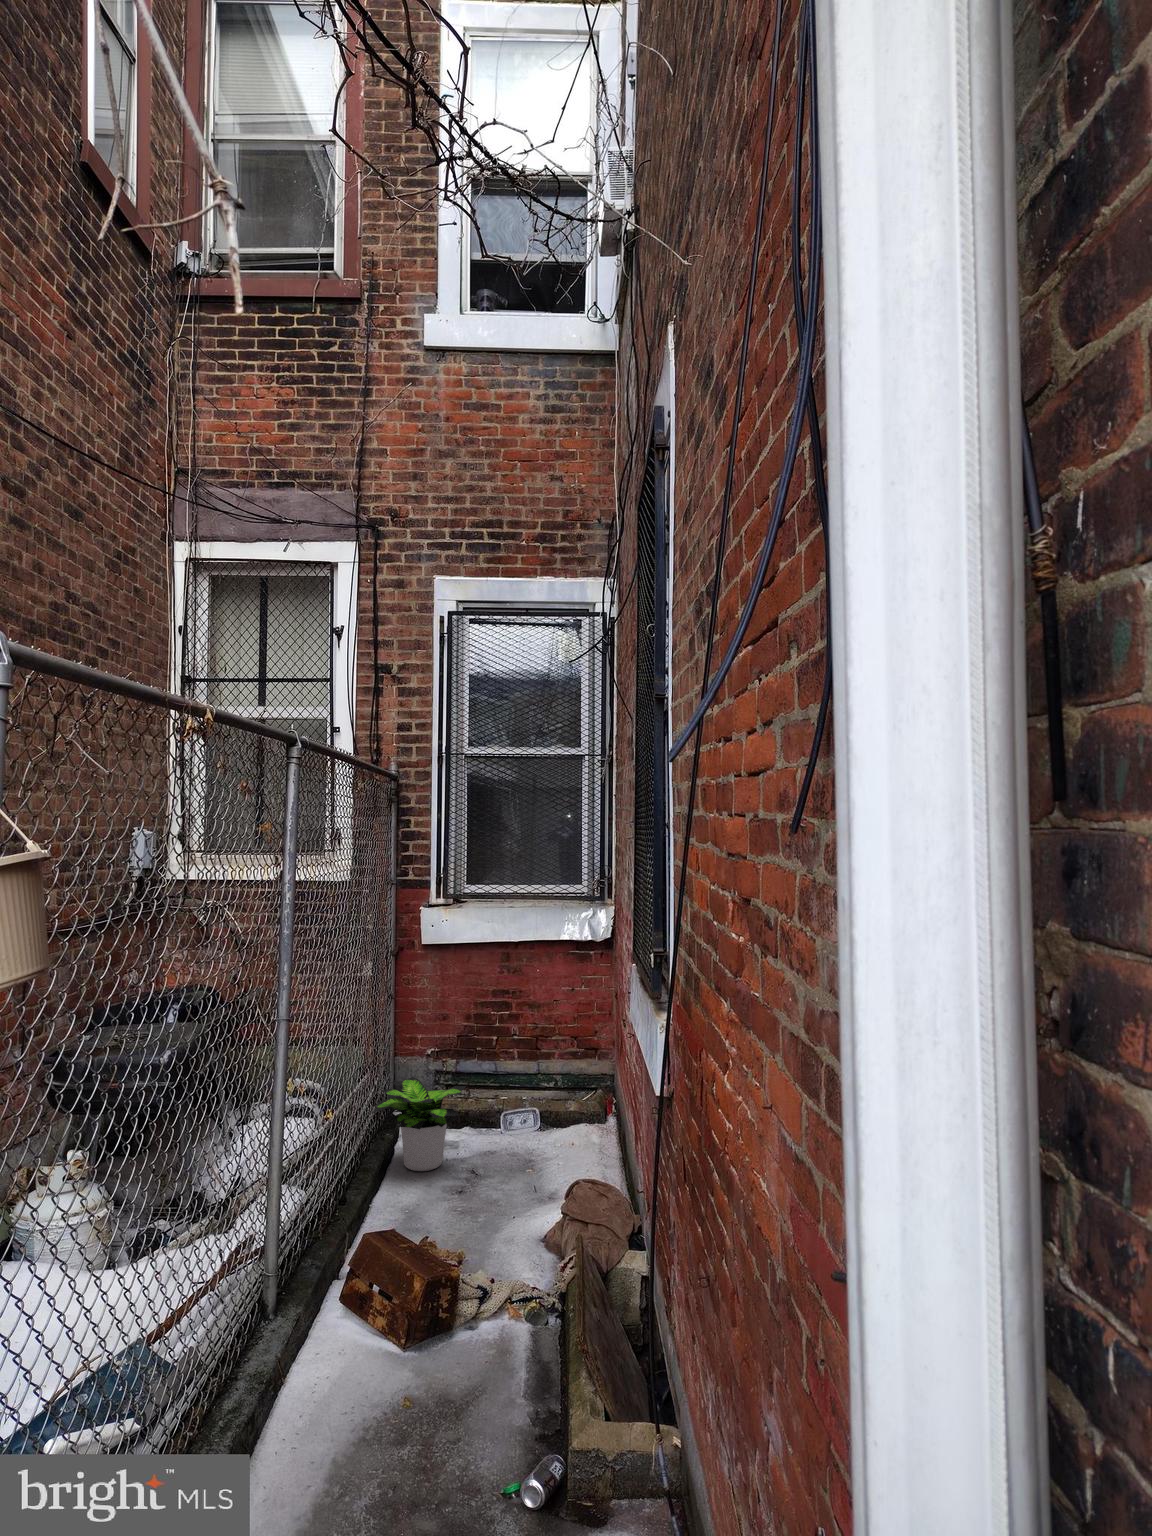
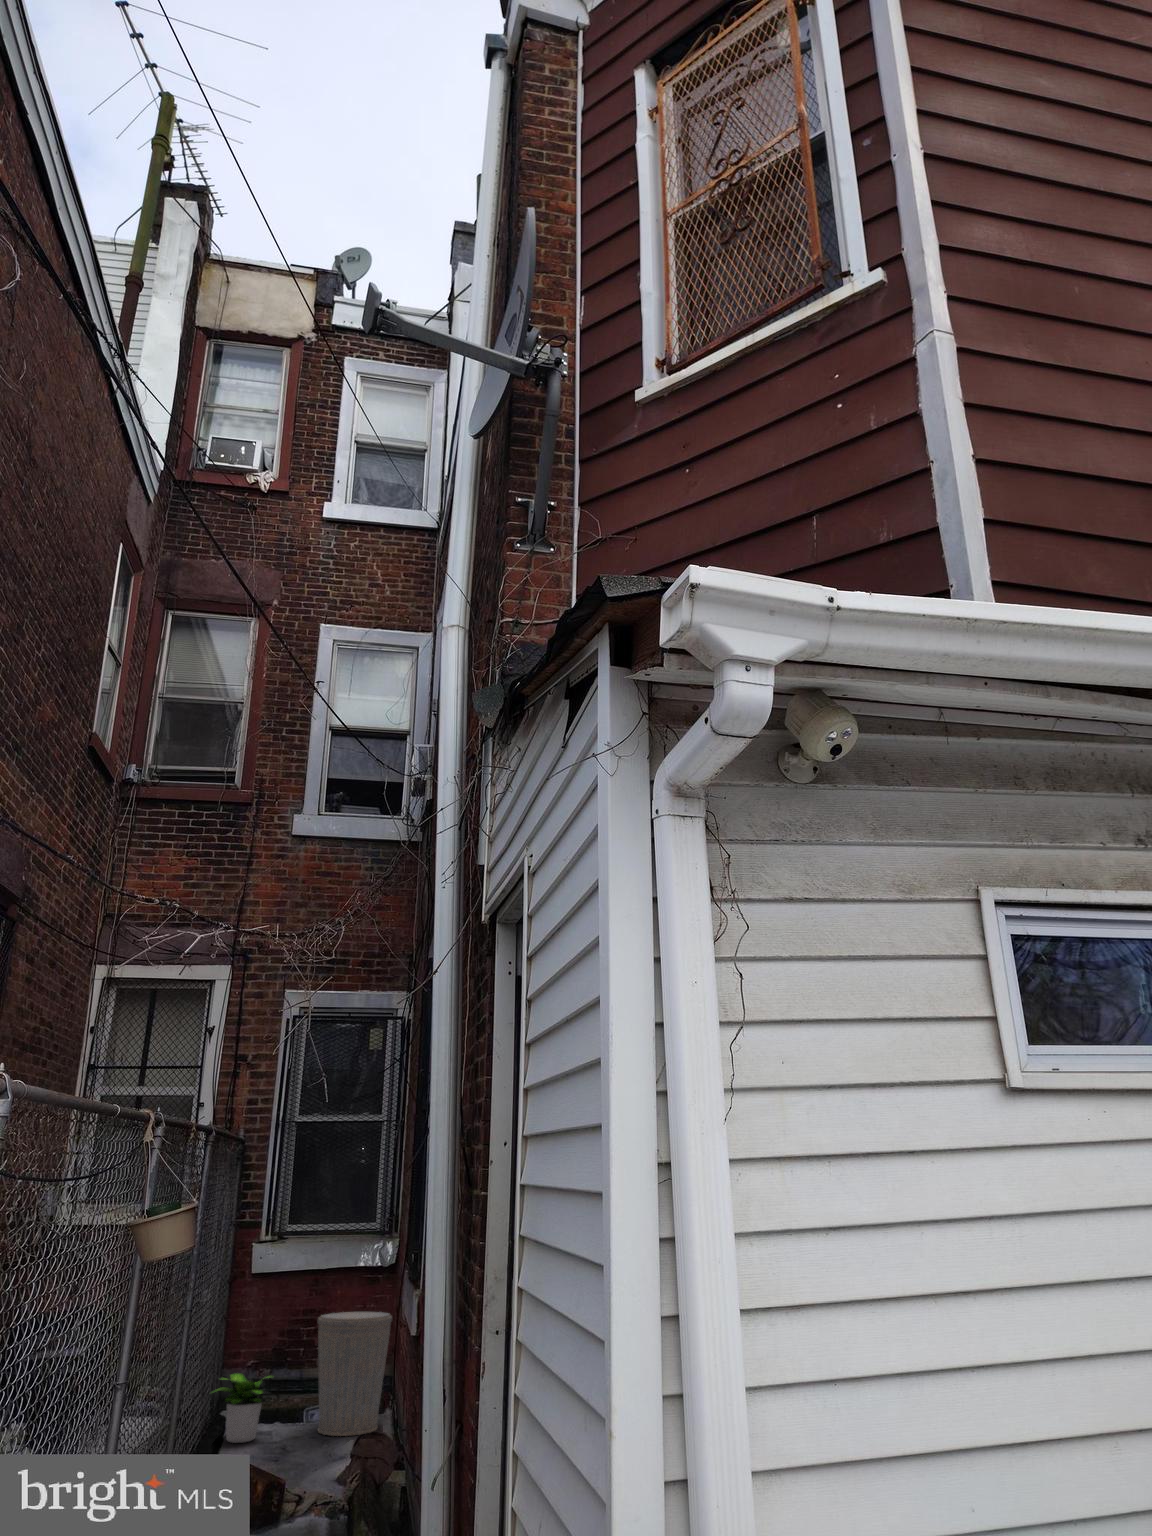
trash can: none [514,1003,616,1168] -> present [318,1312,392,1436]

